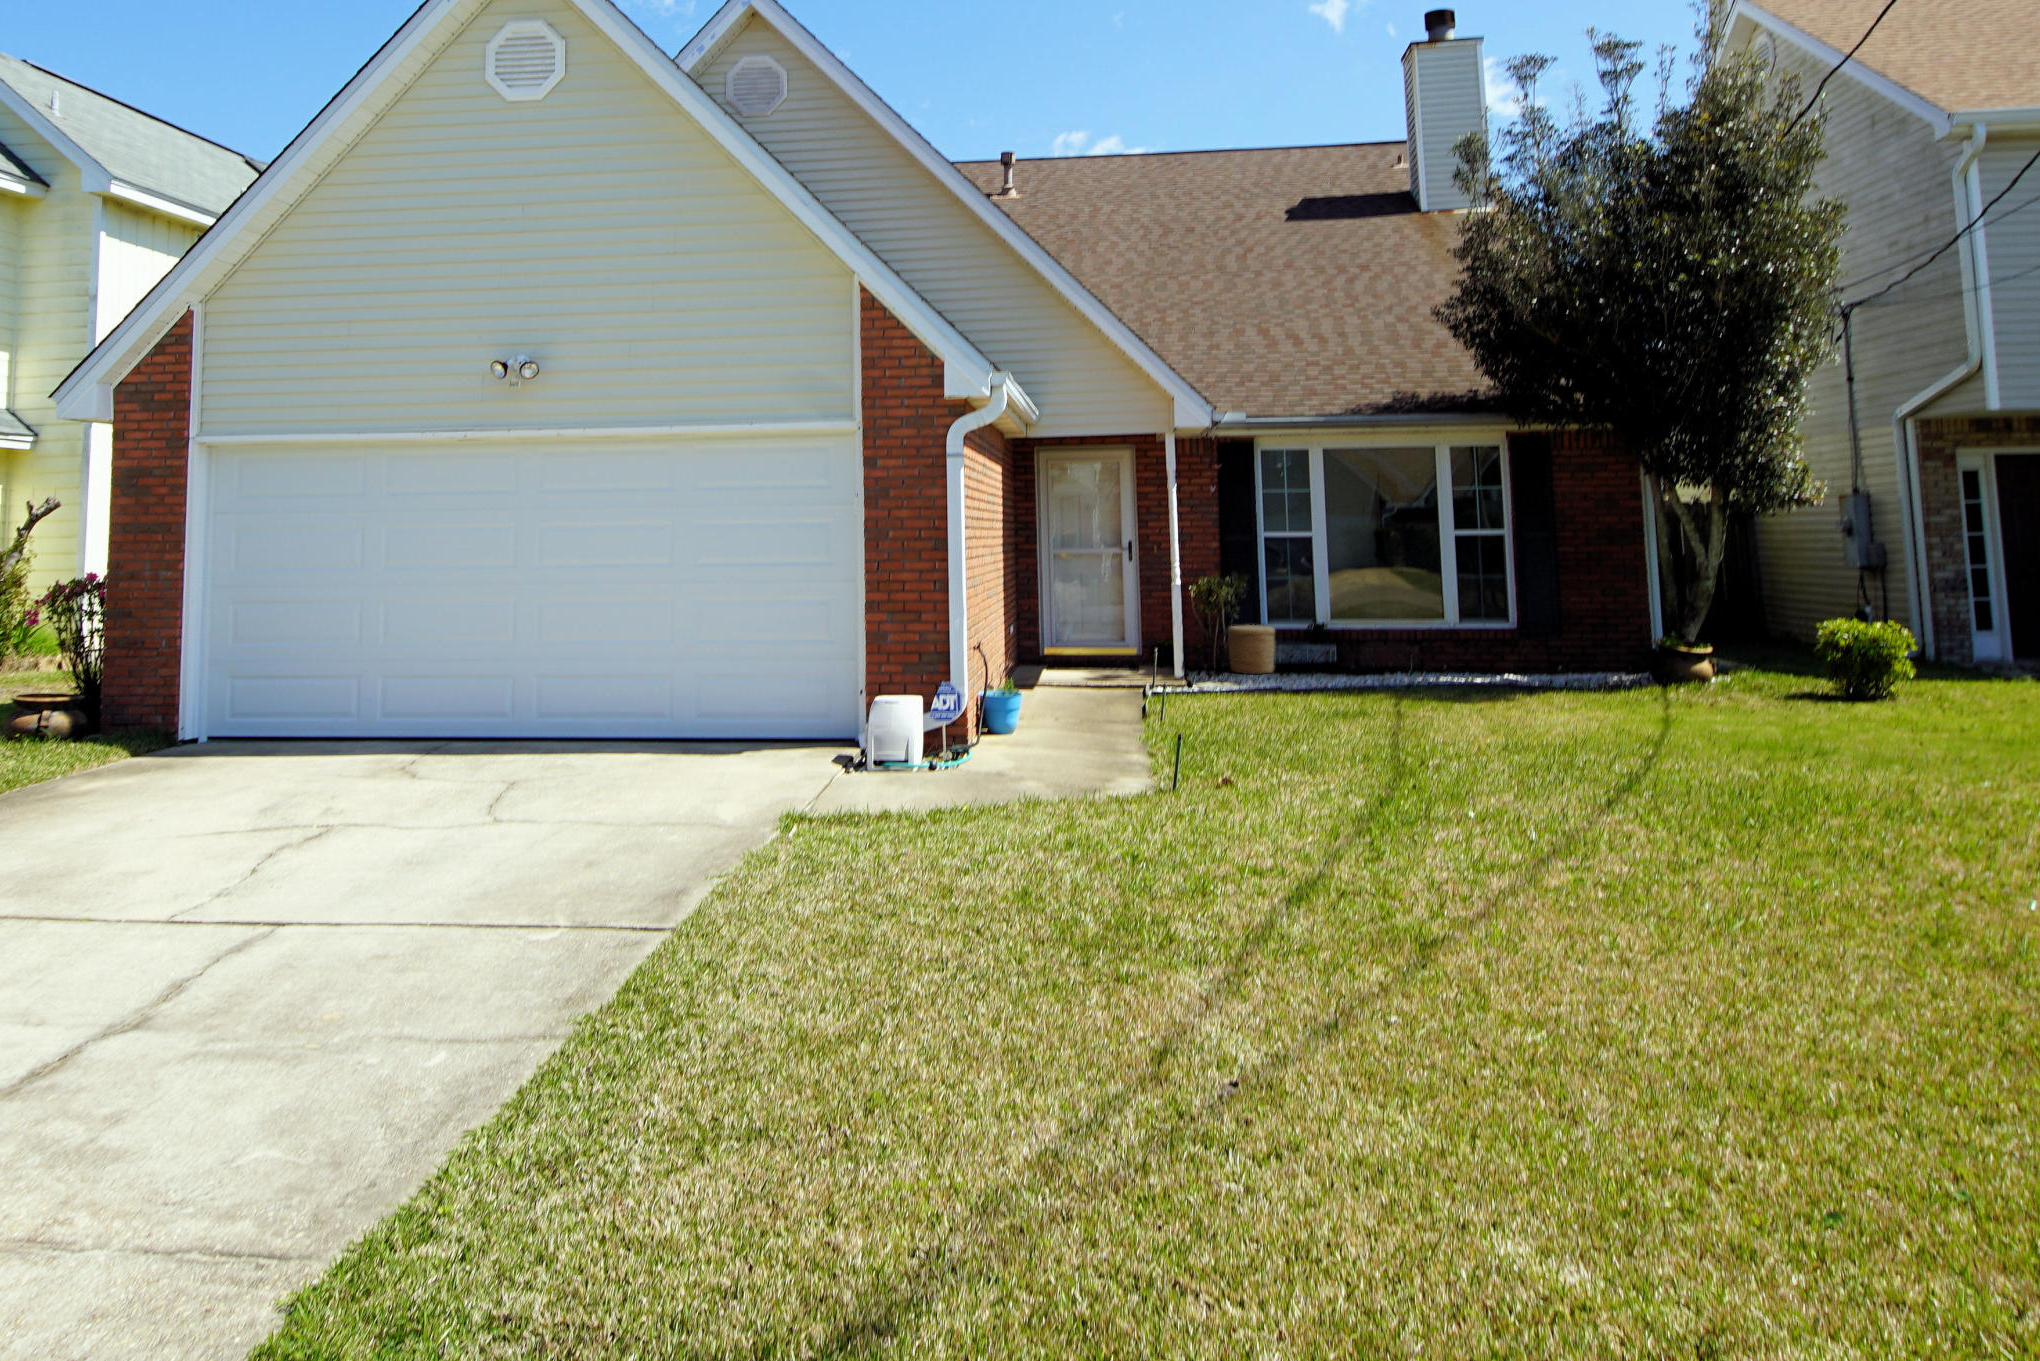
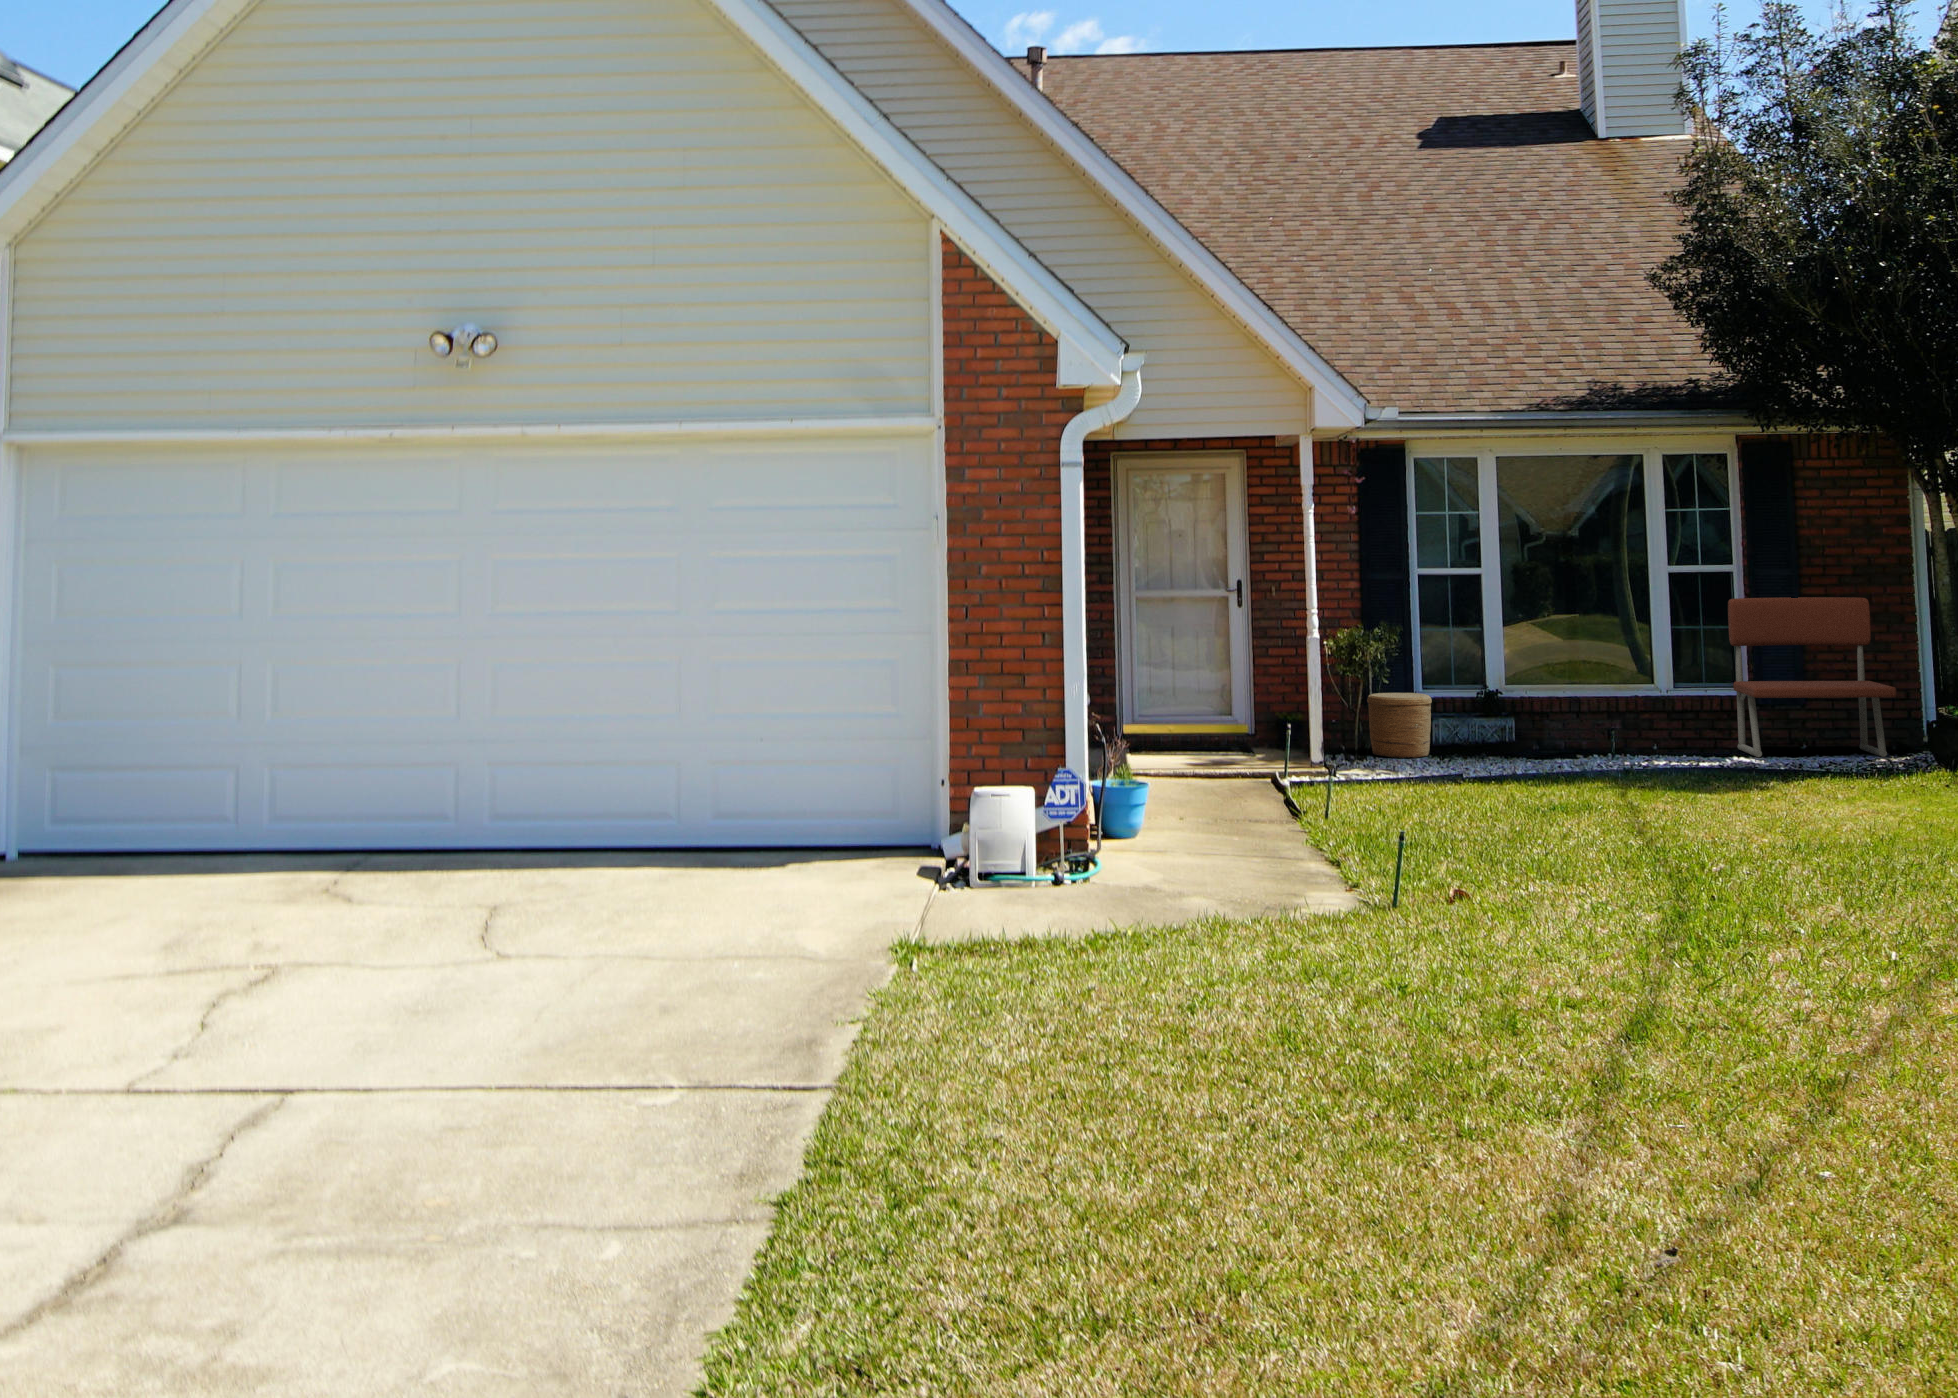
bench: none [1501,554,1625,675] -> present [1728,597,1896,757]

